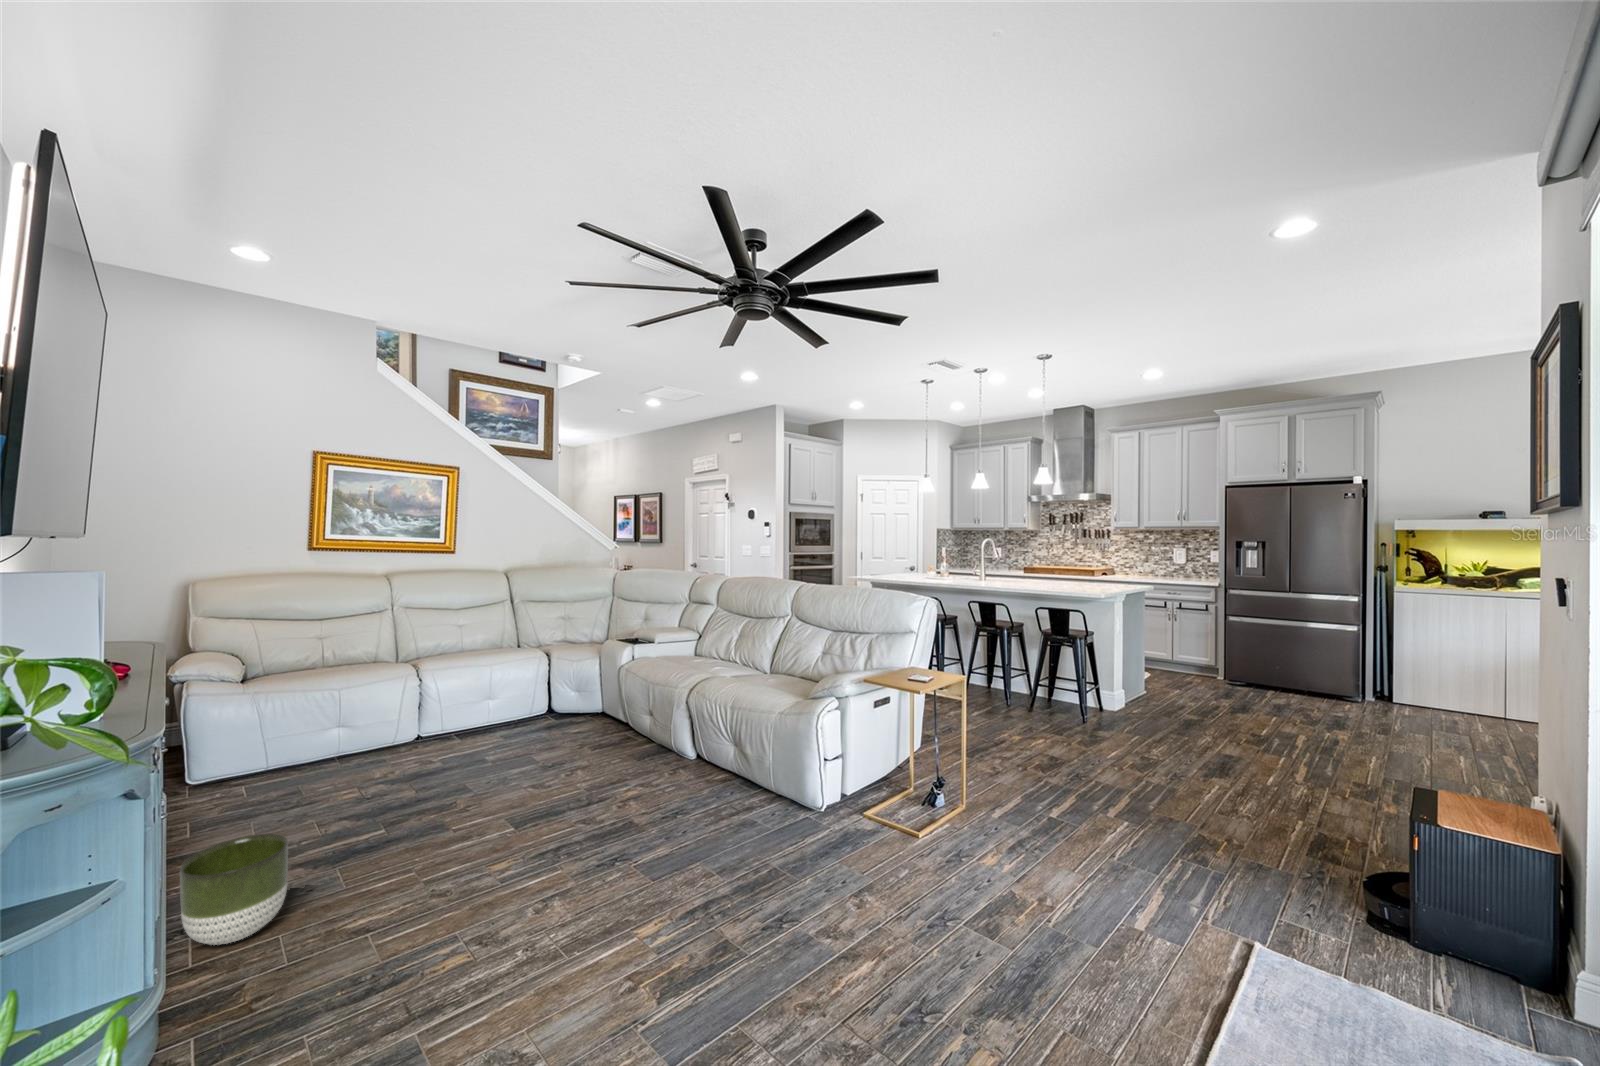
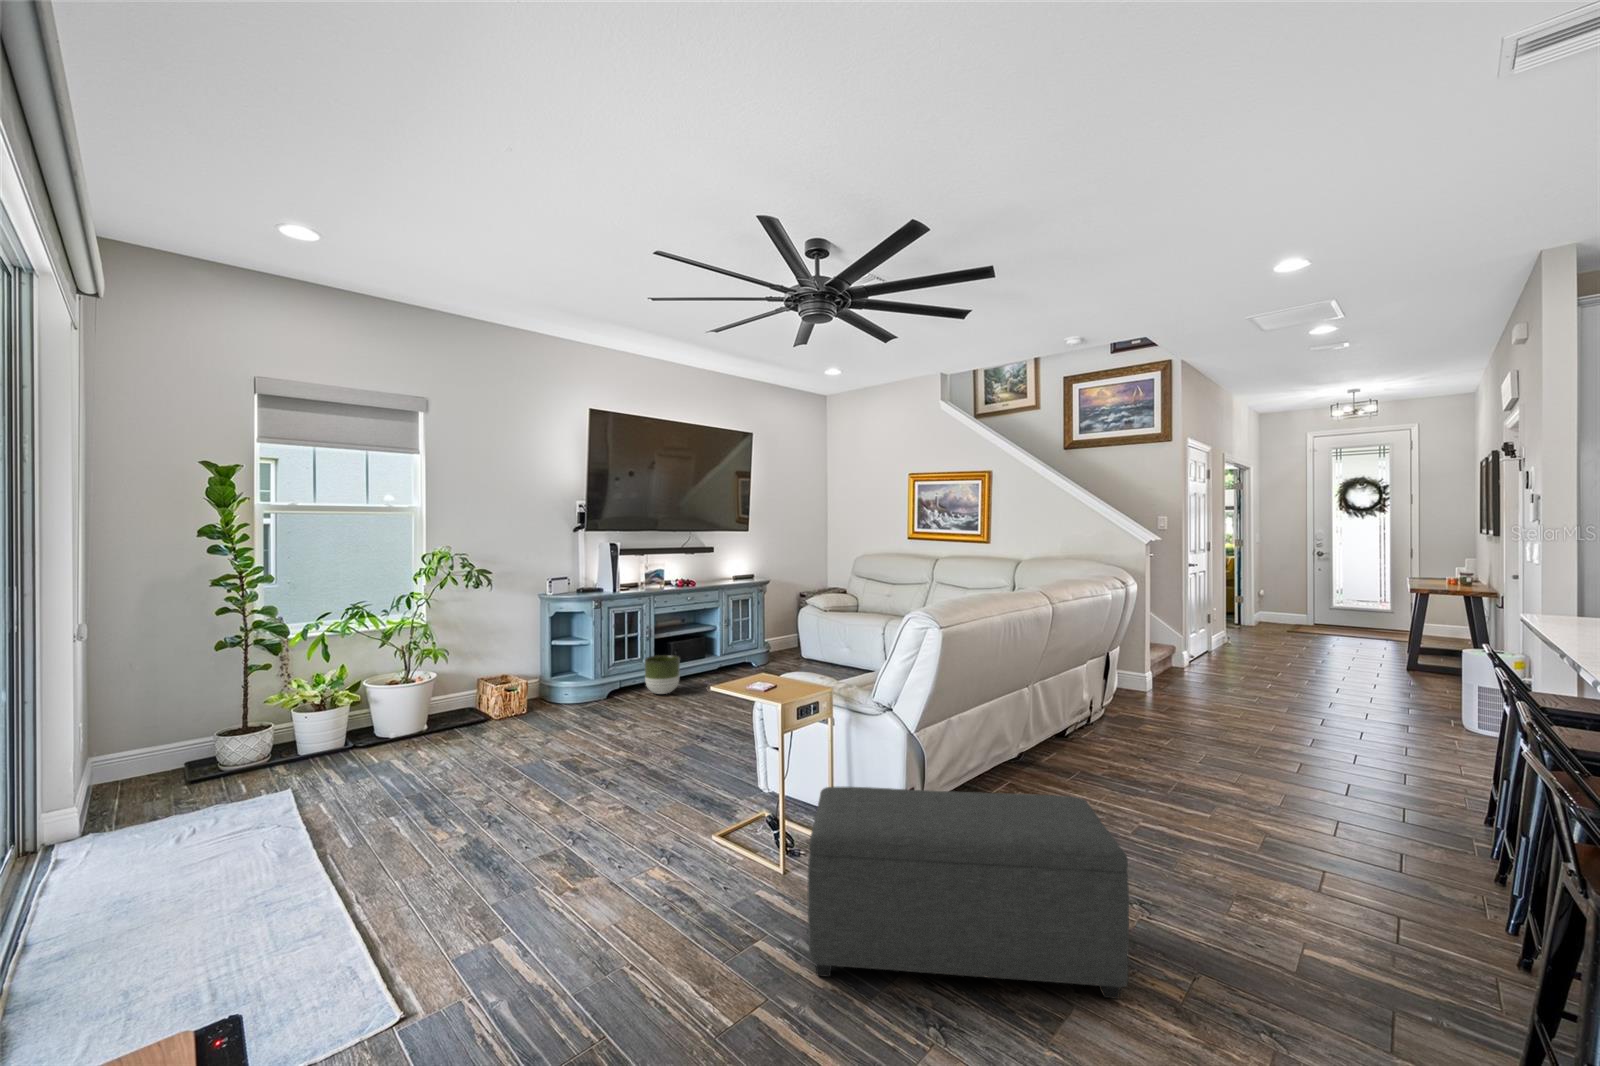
ottoman: none [966,676,1072,798] -> present [807,787,1129,999]

